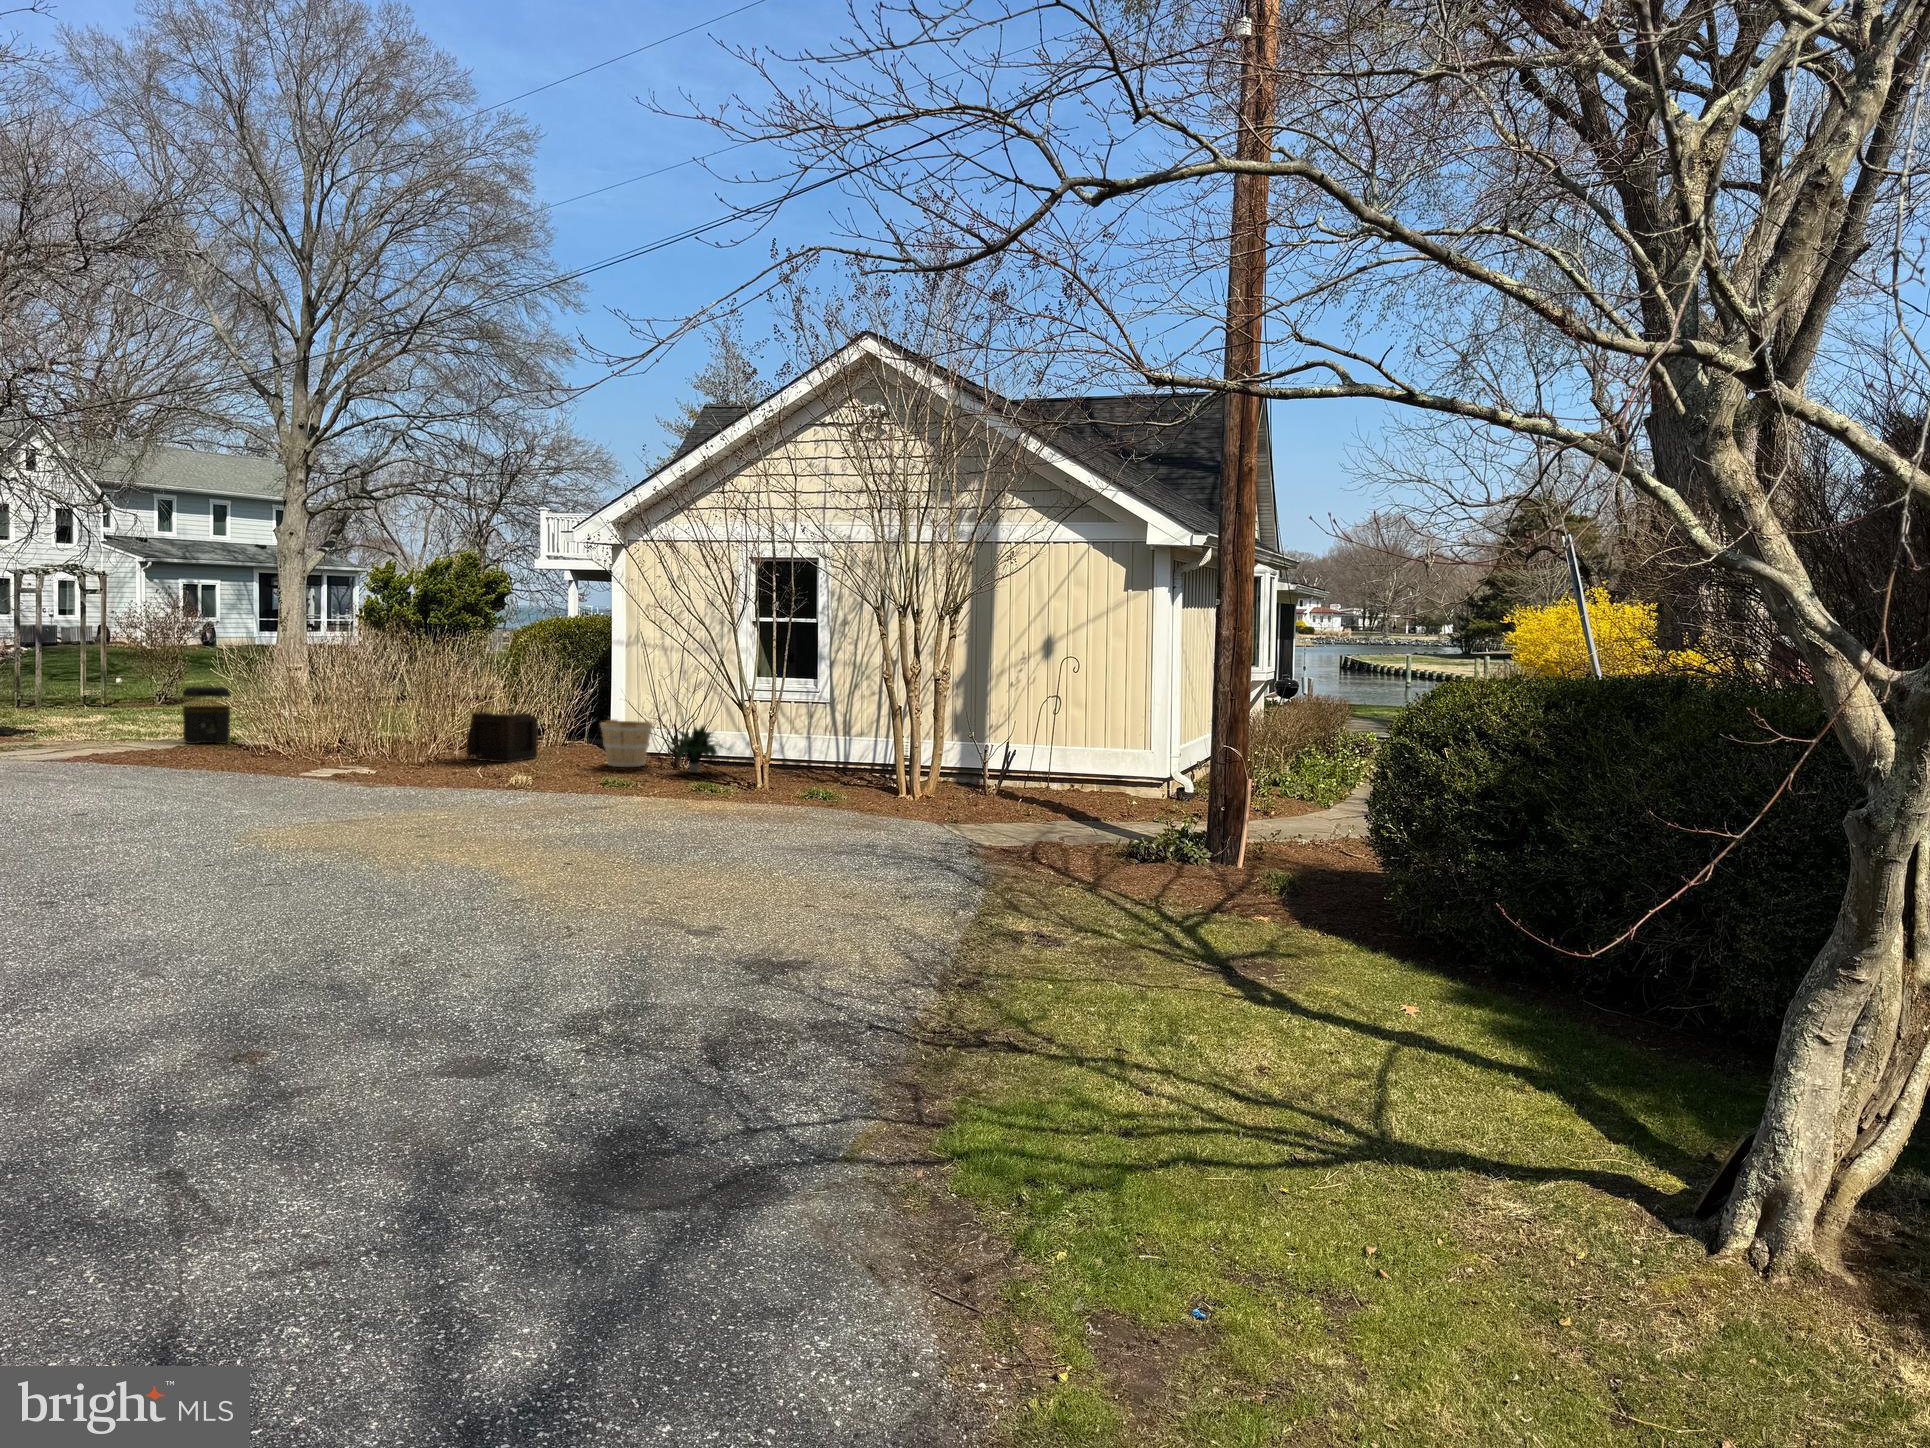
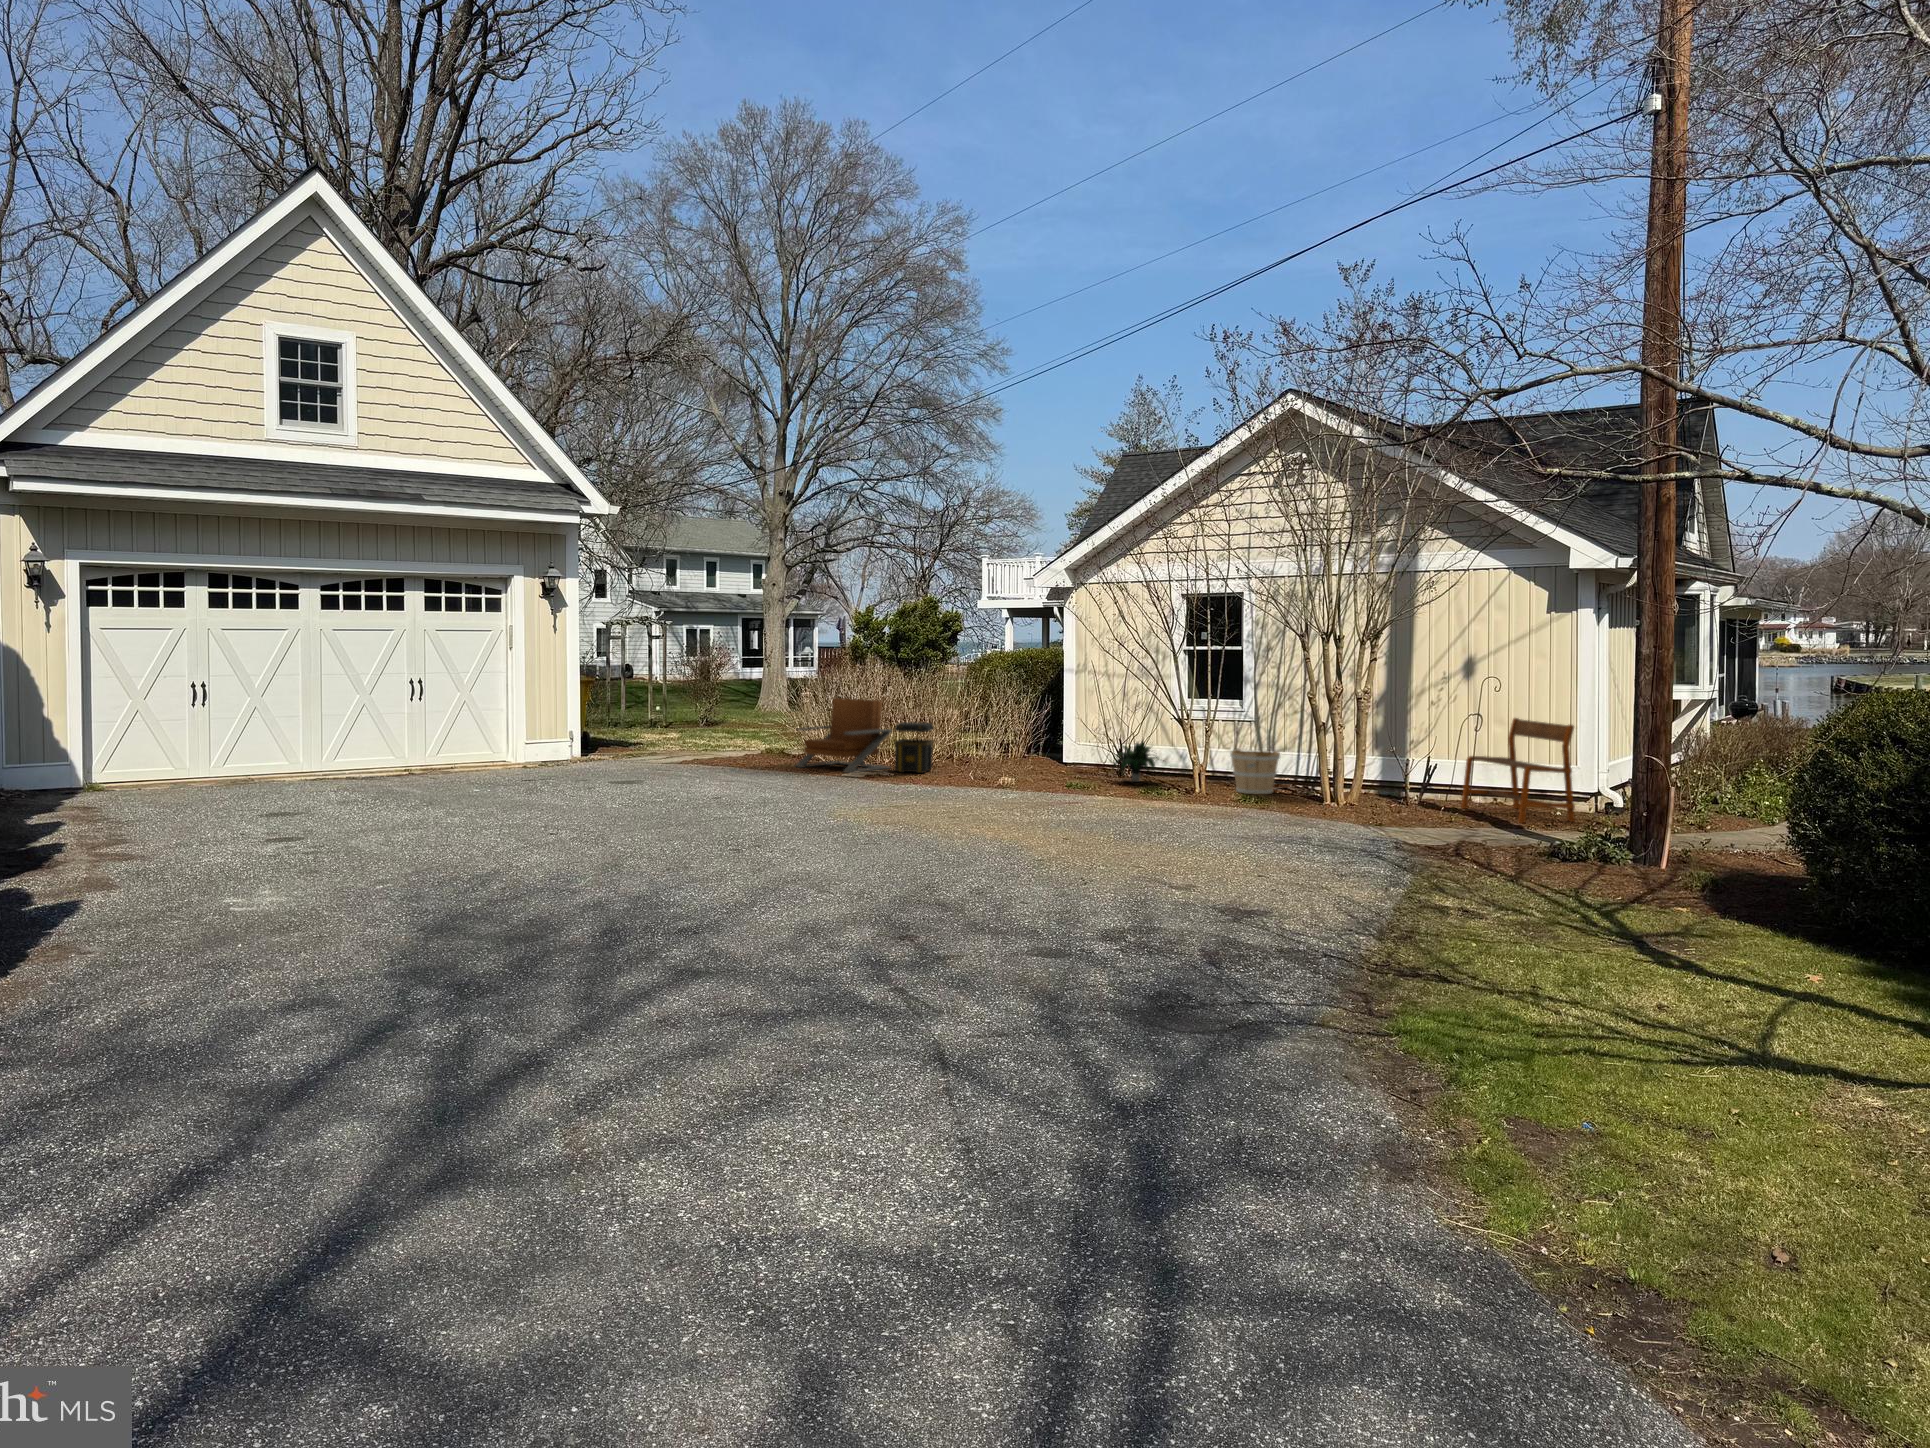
lounge chair: none [255,672,392,768] -> present [796,698,892,773]
toolbox: present [182,687,231,744] -> present [894,722,934,773]
bench: none [1039,701,1149,813] -> present [1461,718,1575,823]
wooden crate: present [467,712,538,763] -> none [949,728,1003,771]
wooden bucket: present [600,720,653,767] -> present [1230,749,1280,794]

